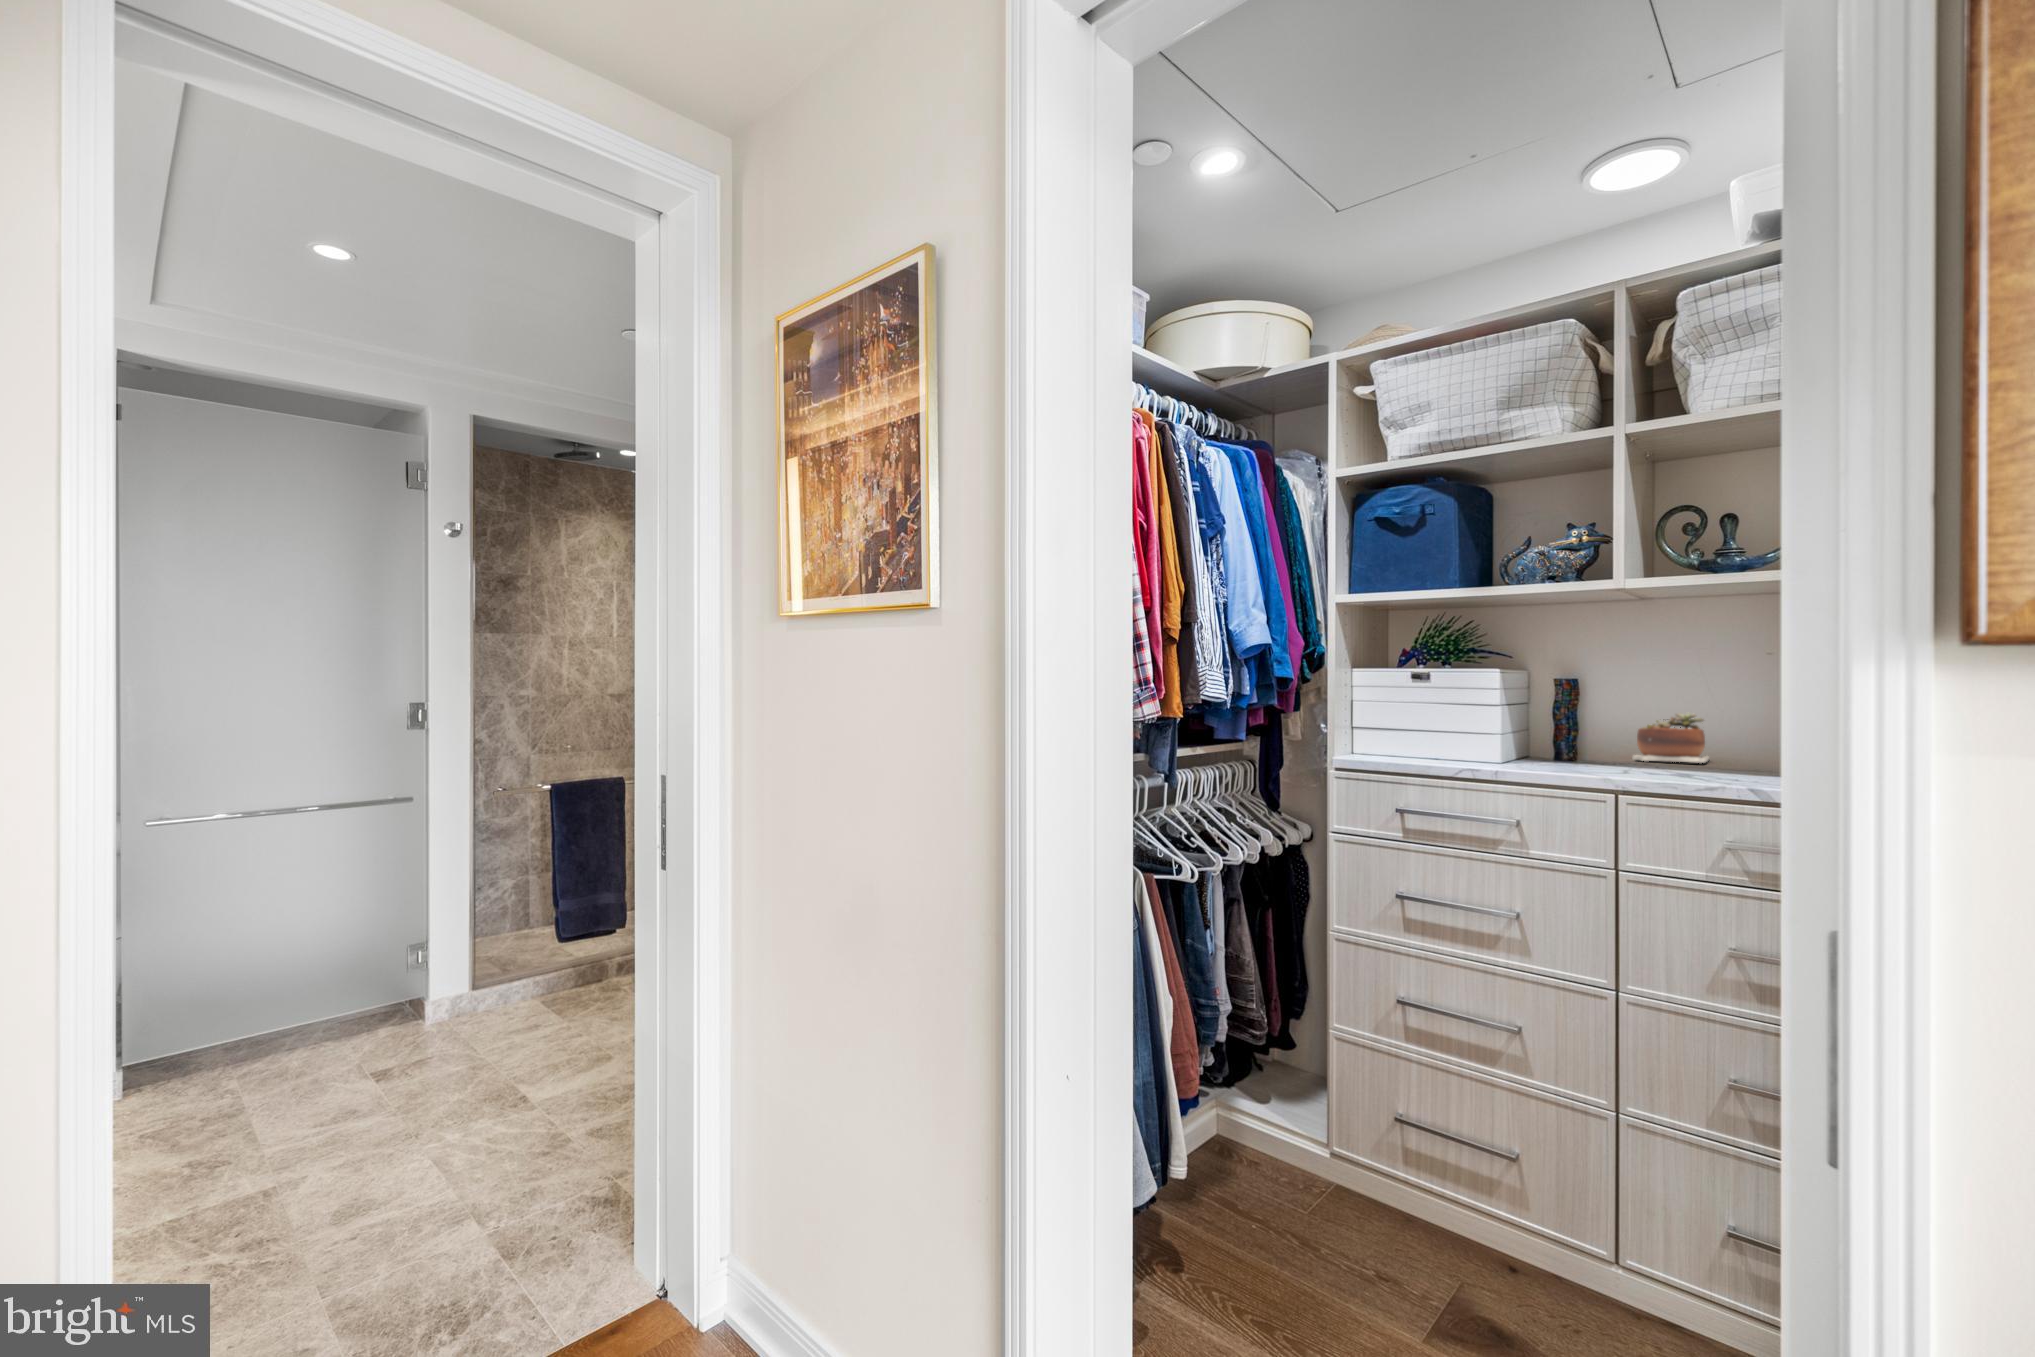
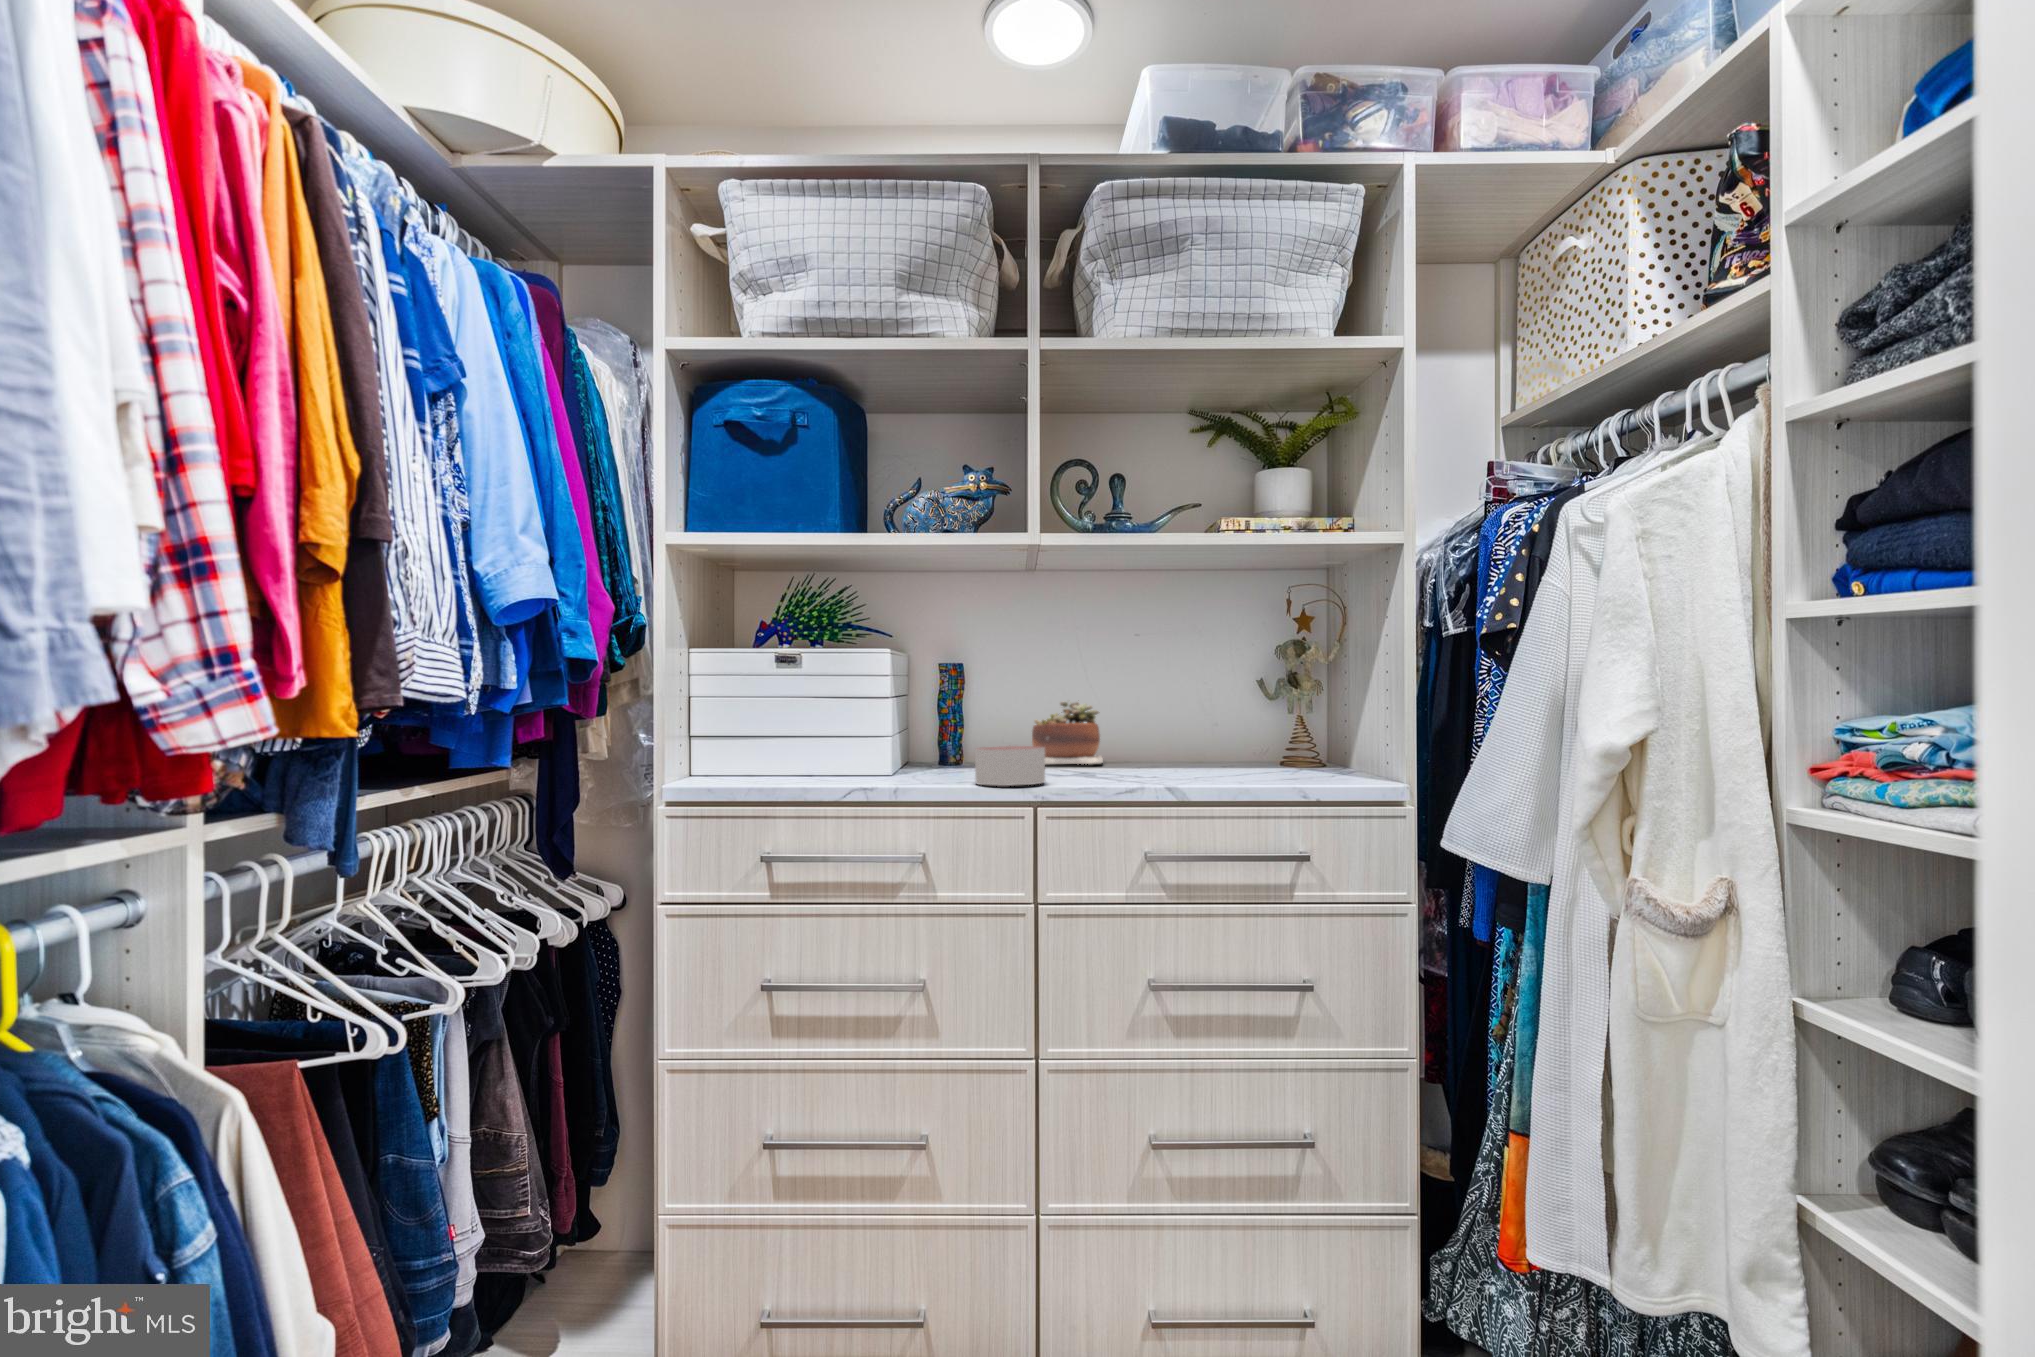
candle: none [1570,744,1632,774] -> present [975,746,1045,786]

